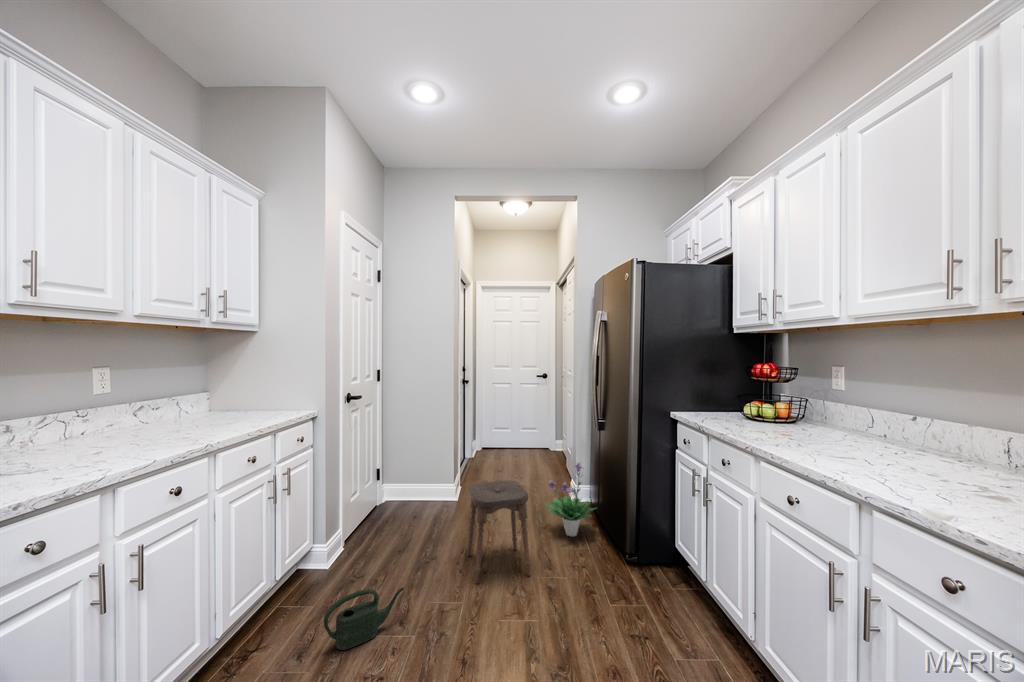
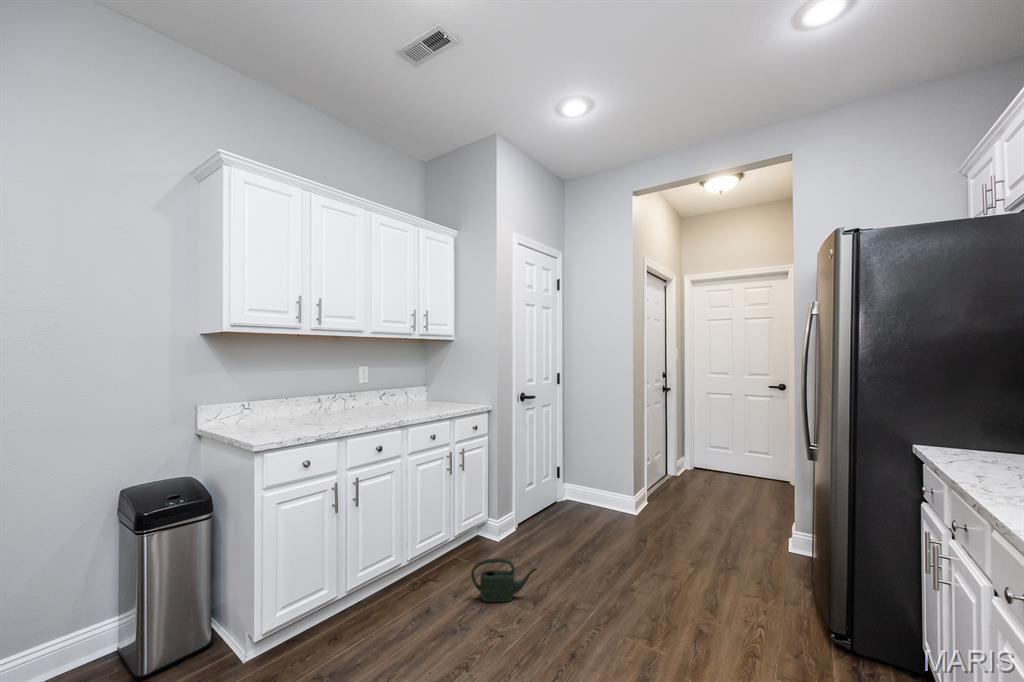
potted plant: present [545,462,596,537] -> none [718,493,791,581]
stool: present [467,480,530,583] -> none [614,493,676,602]

